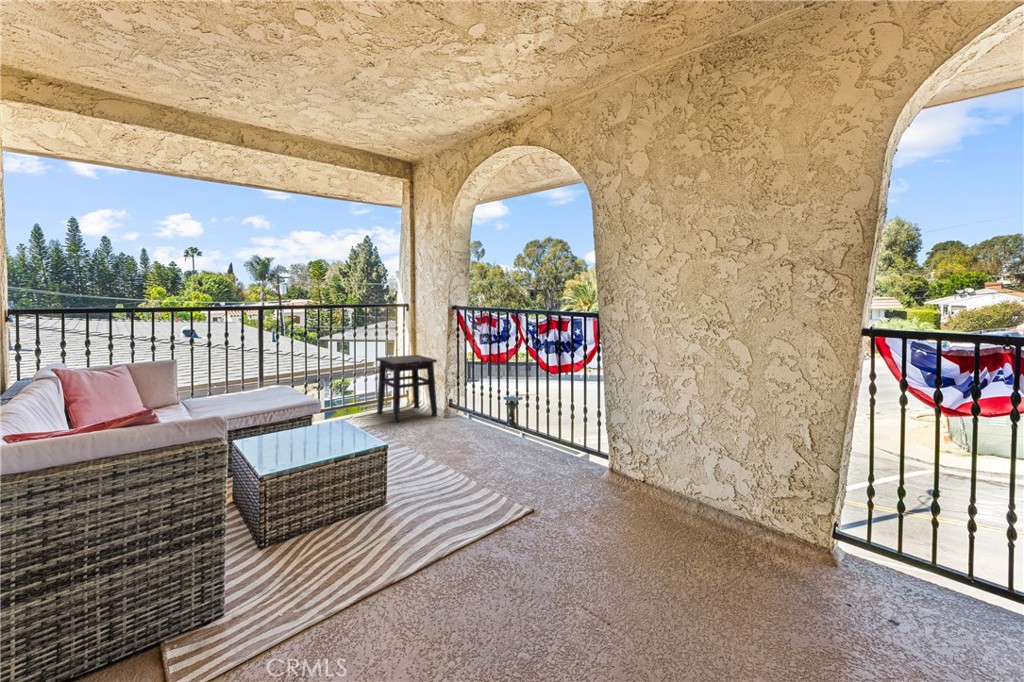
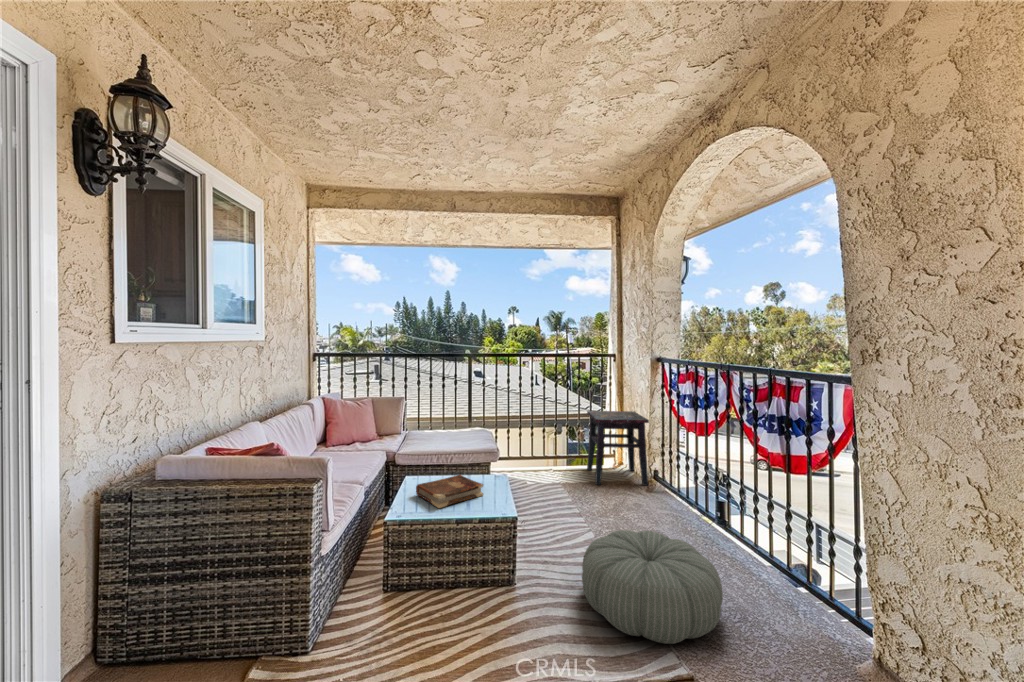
book: none [265,425,339,455] -> present [416,474,483,508]
pouf: none [440,436,540,504] -> present [582,530,723,644]

